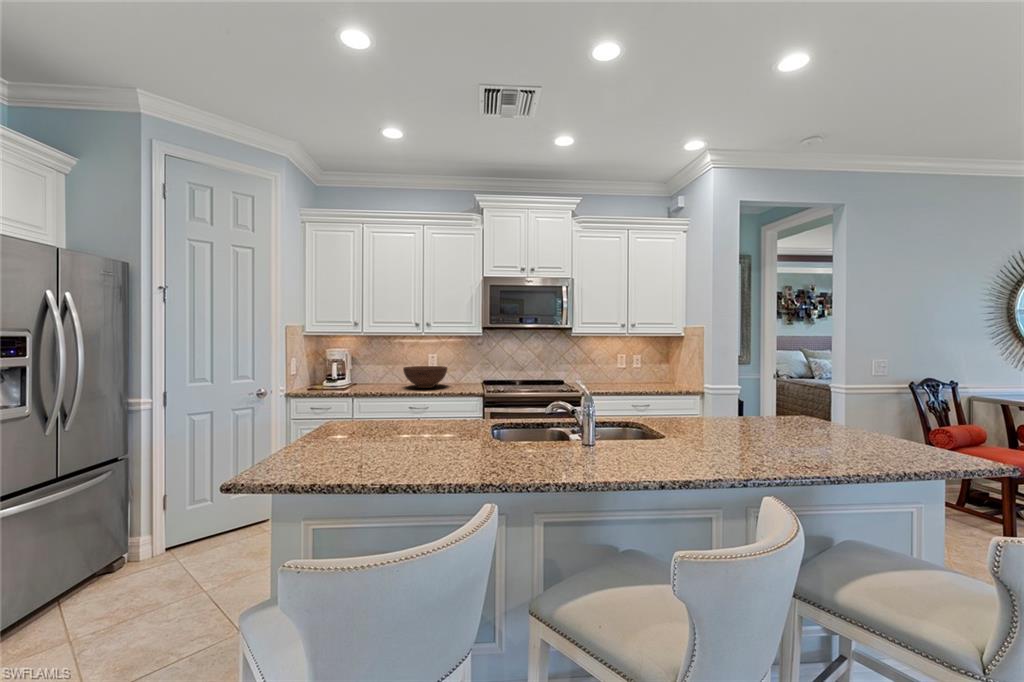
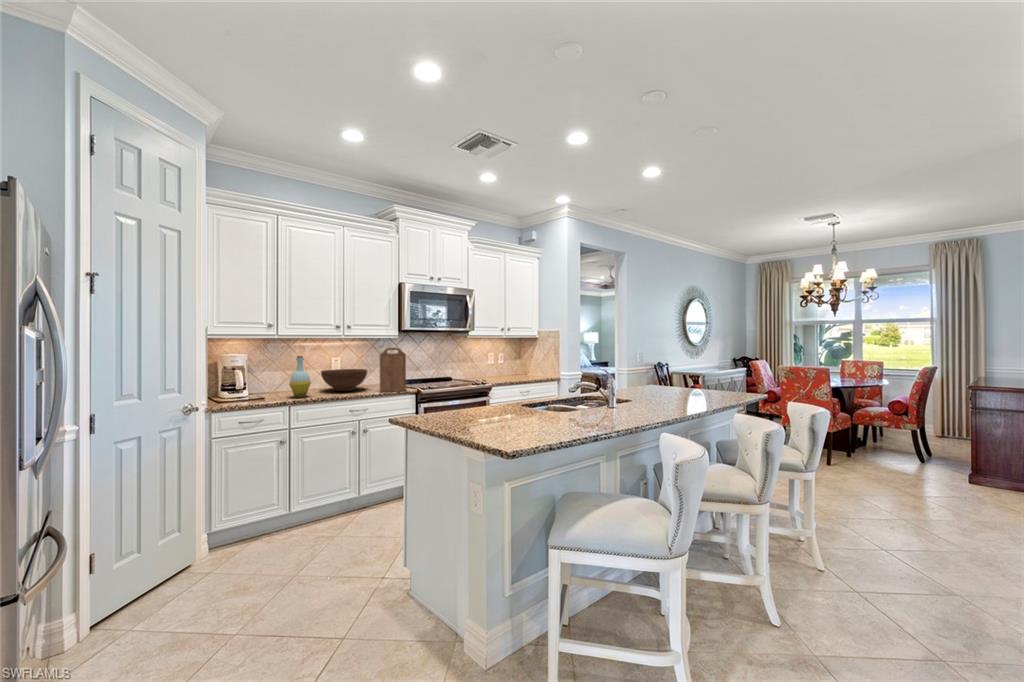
cutting board: none [446,346,473,393] -> present [380,348,406,392]
bottle: none [367,352,386,391] -> present [289,356,311,398]

